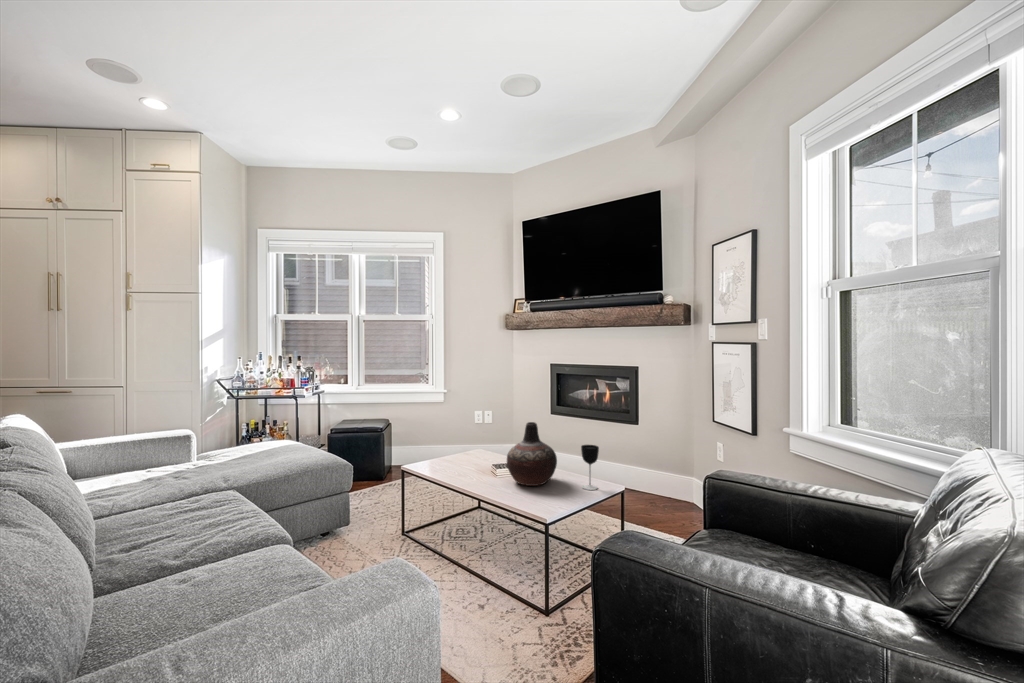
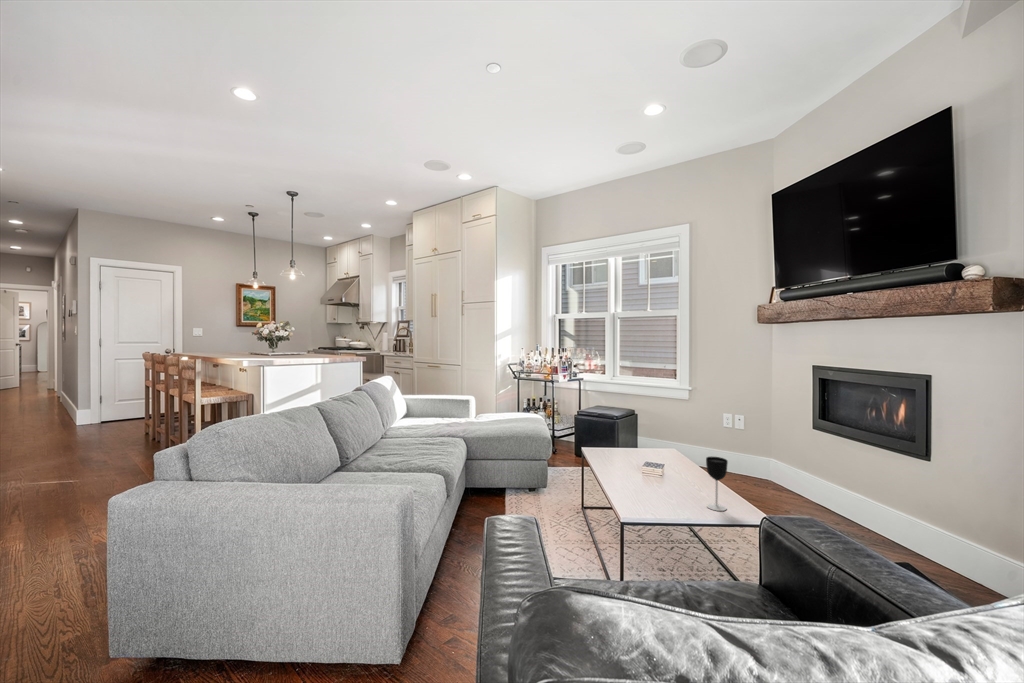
vase: present [507,422,557,486] -> none [635,422,692,490]

